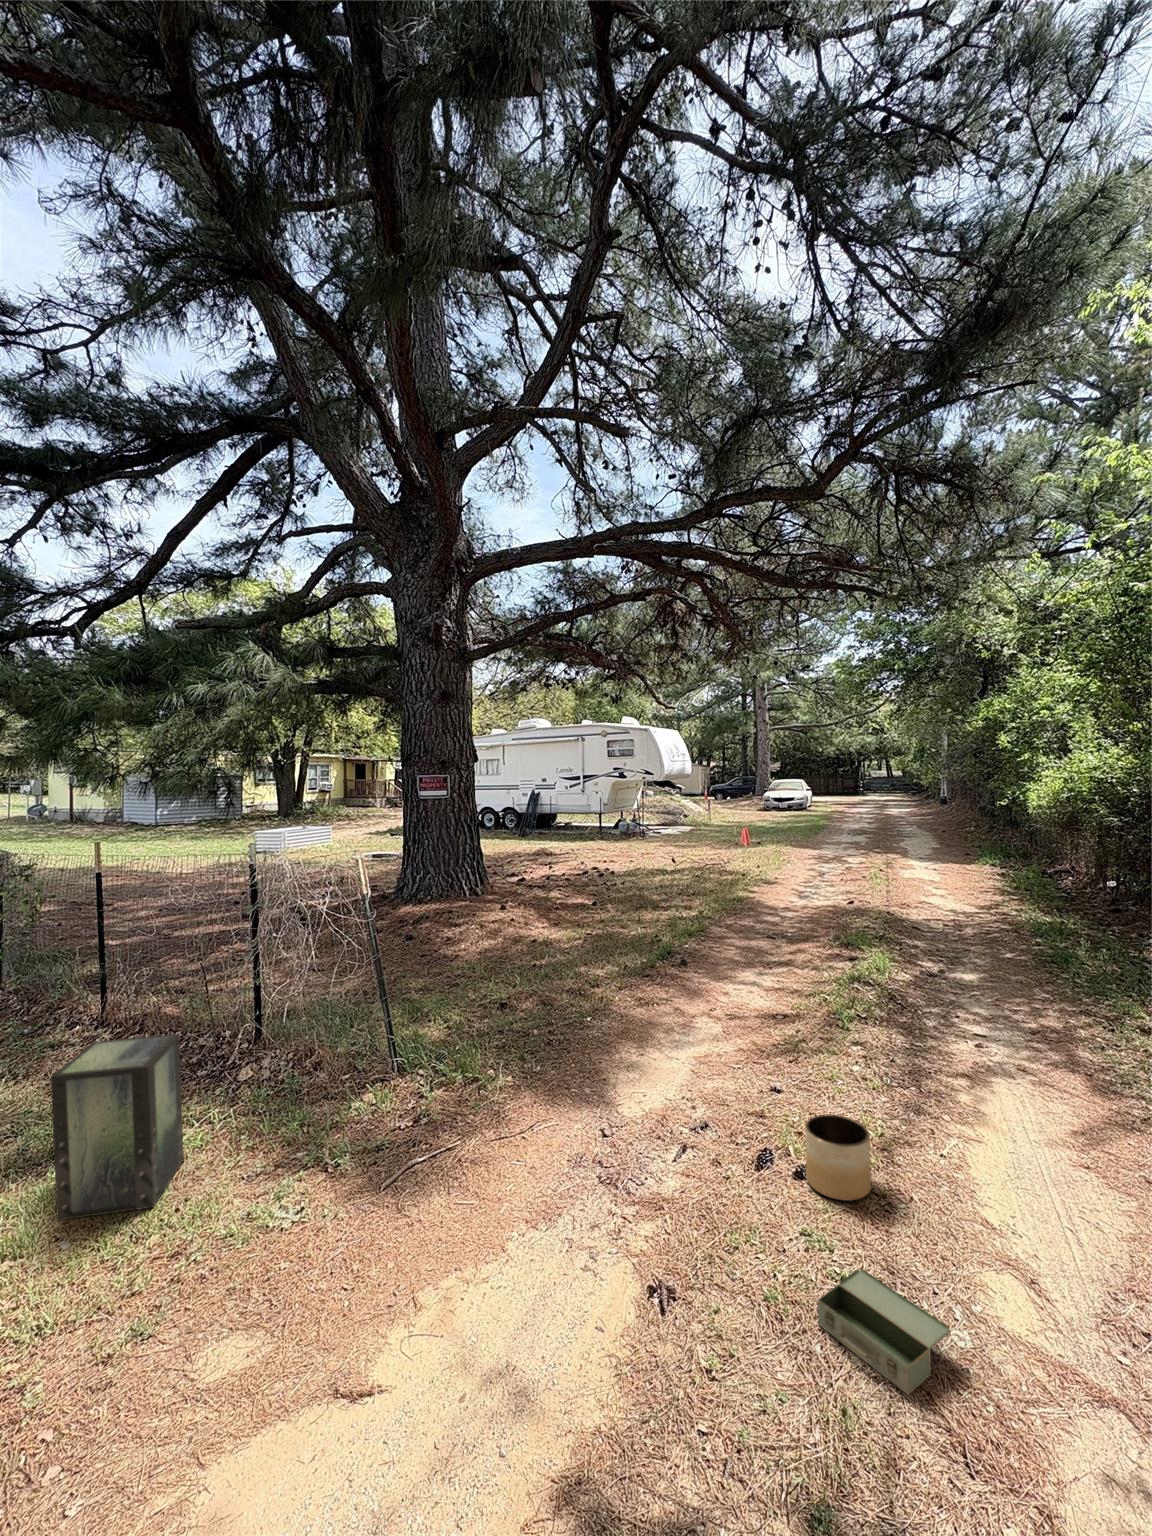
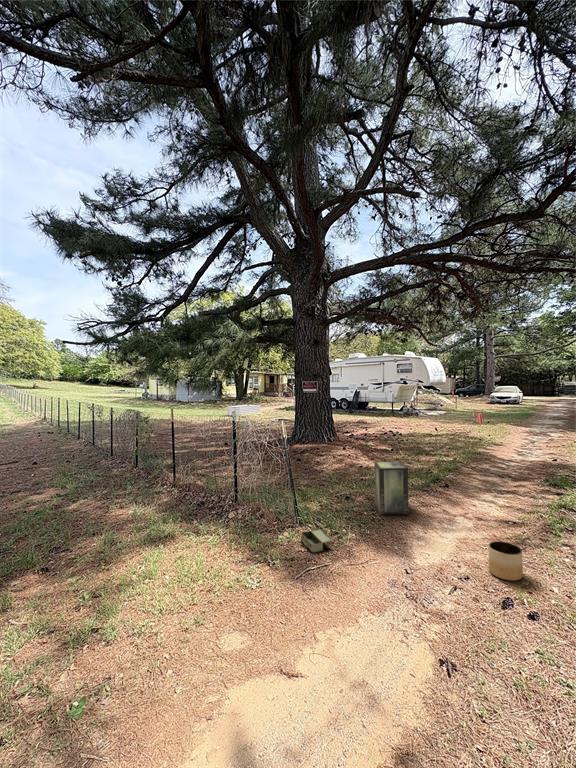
storage box: present [51,1034,184,1220] -> present [375,462,409,514]
toolbox: present [817,1269,950,1395] -> present [301,529,332,552]

